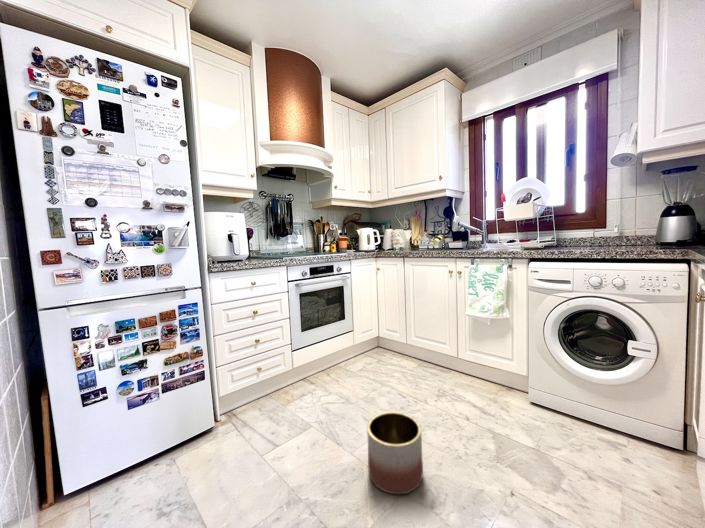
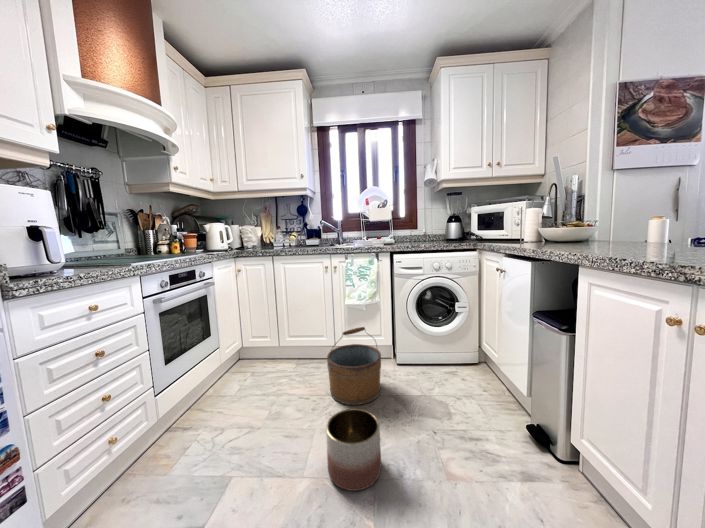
bucket: none [421,340,488,426] -> present [327,327,381,405]

